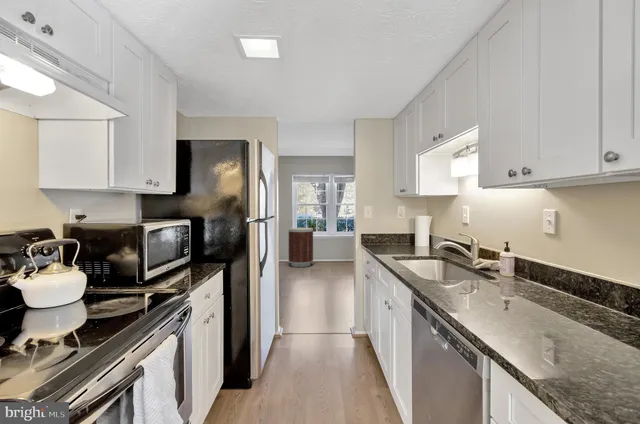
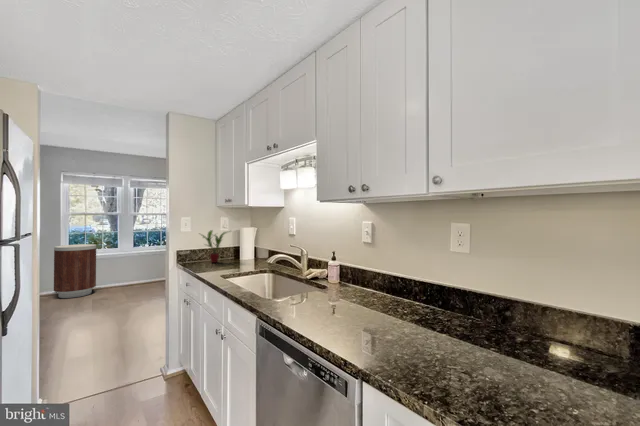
potted plant: none [379,217,408,247] -> present [202,230,226,263]

